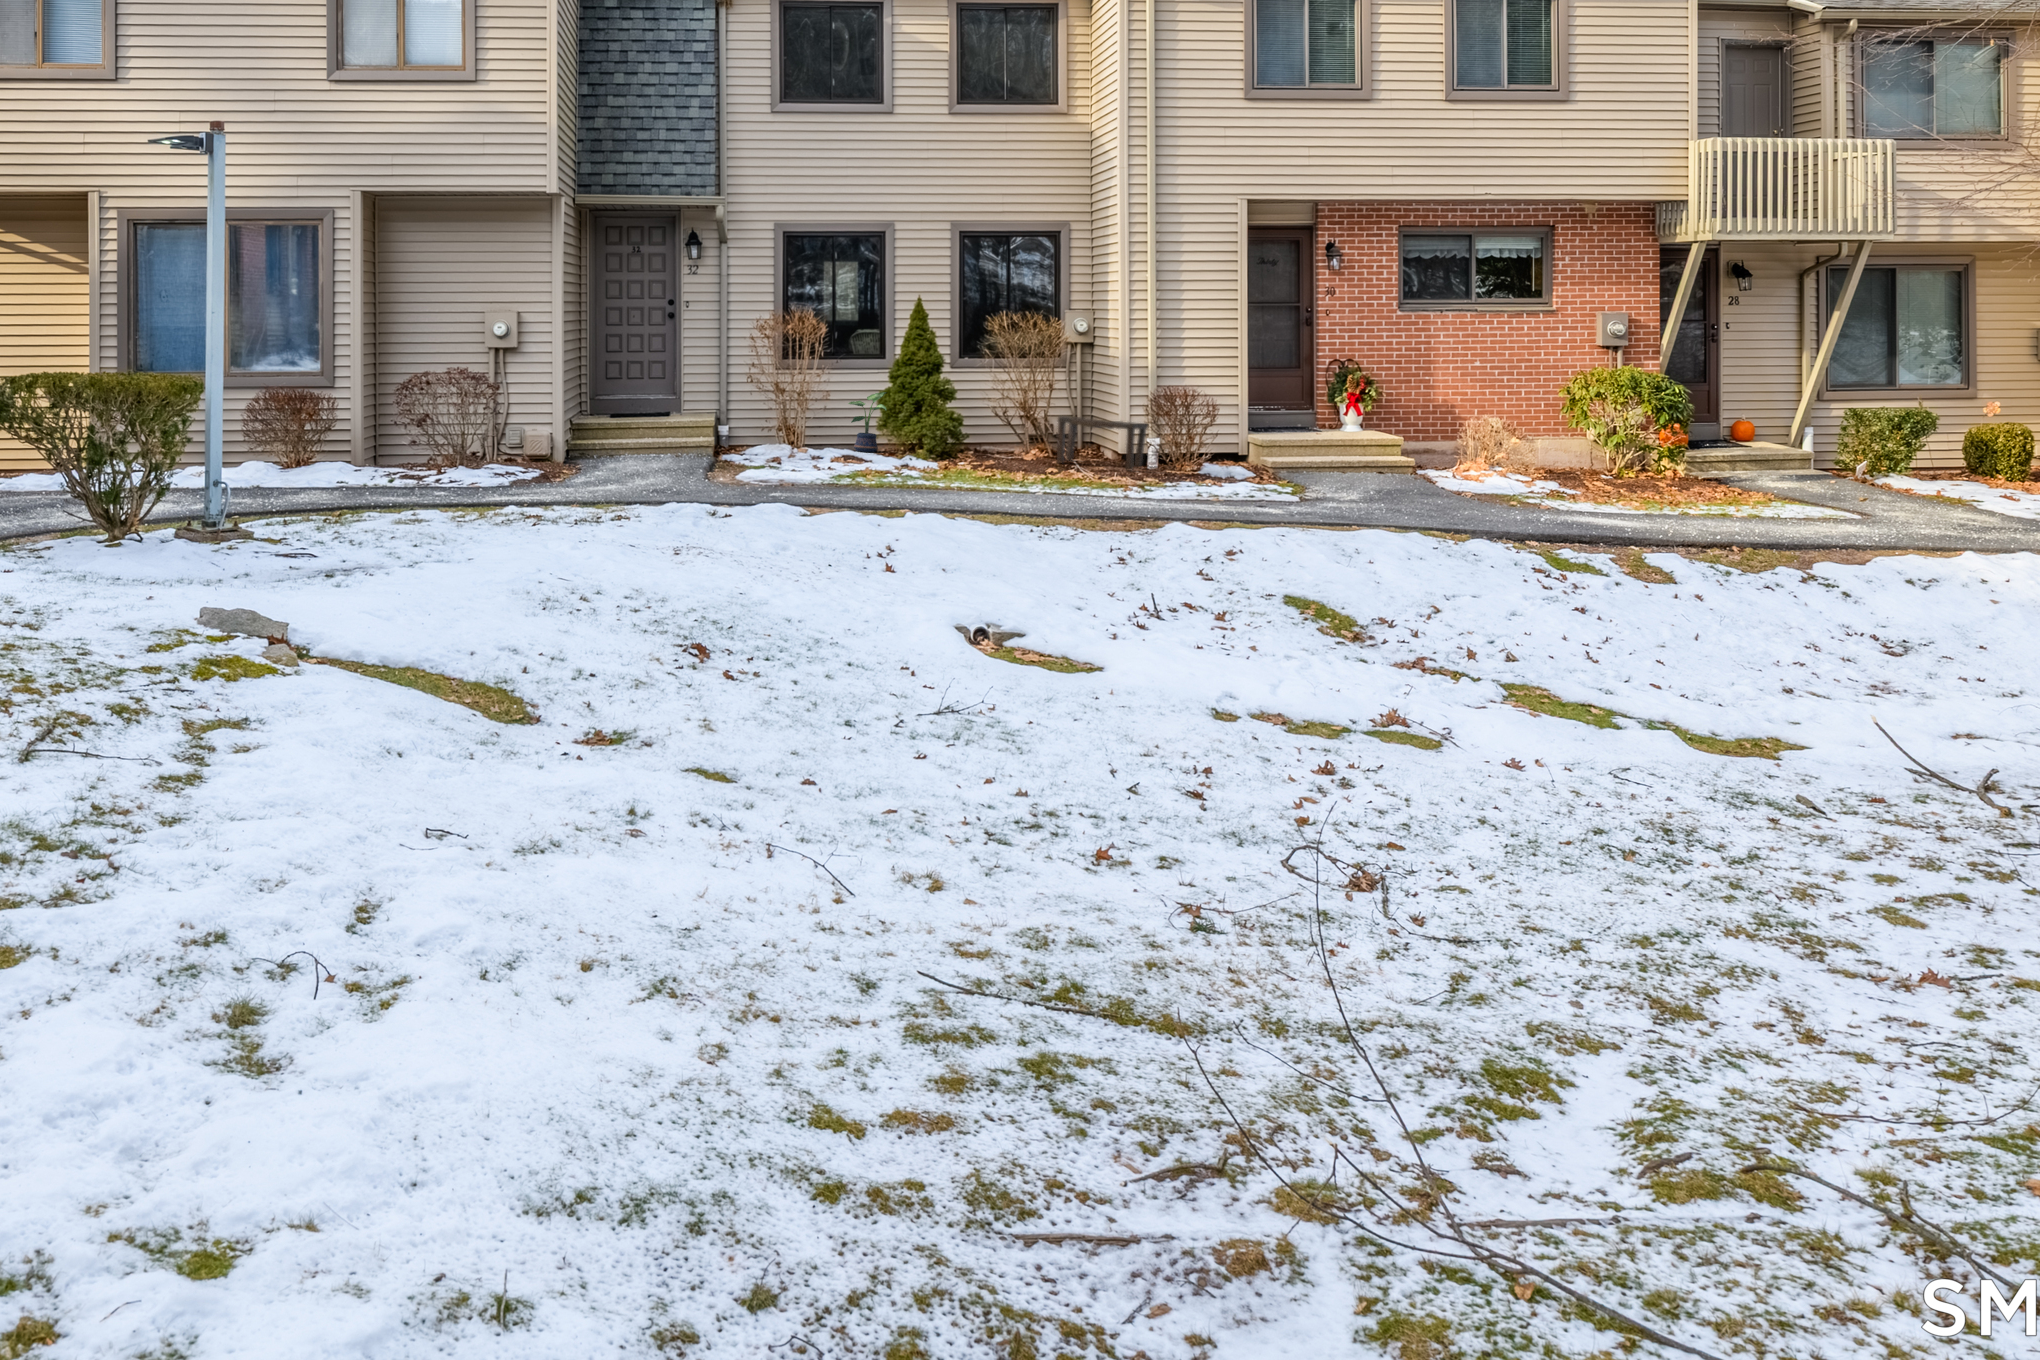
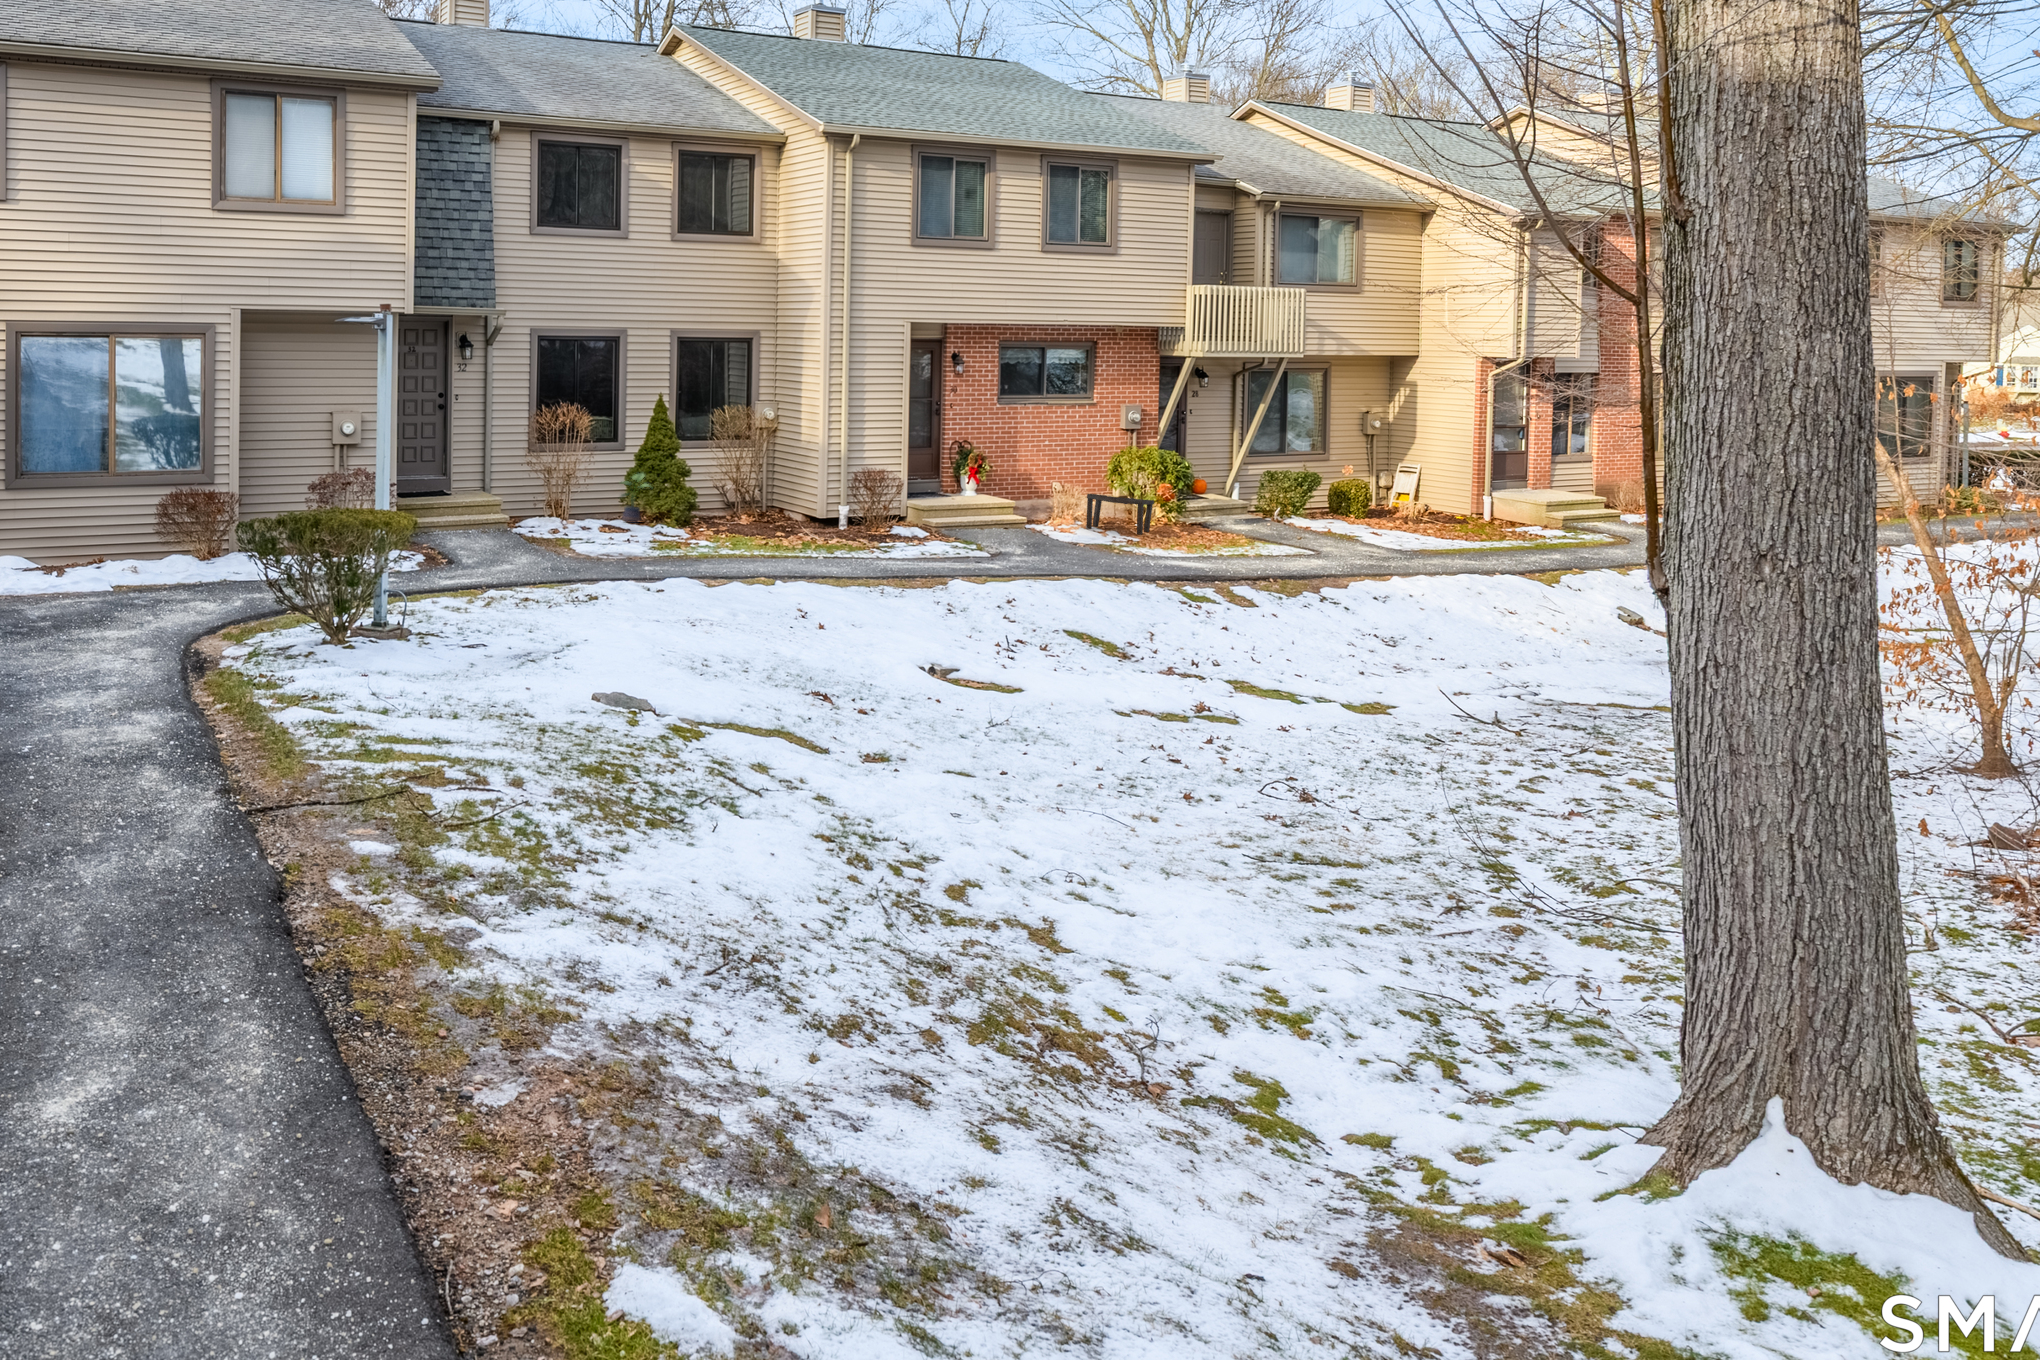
bench: present [1057,416,1148,470] -> present [1086,494,1154,535]

